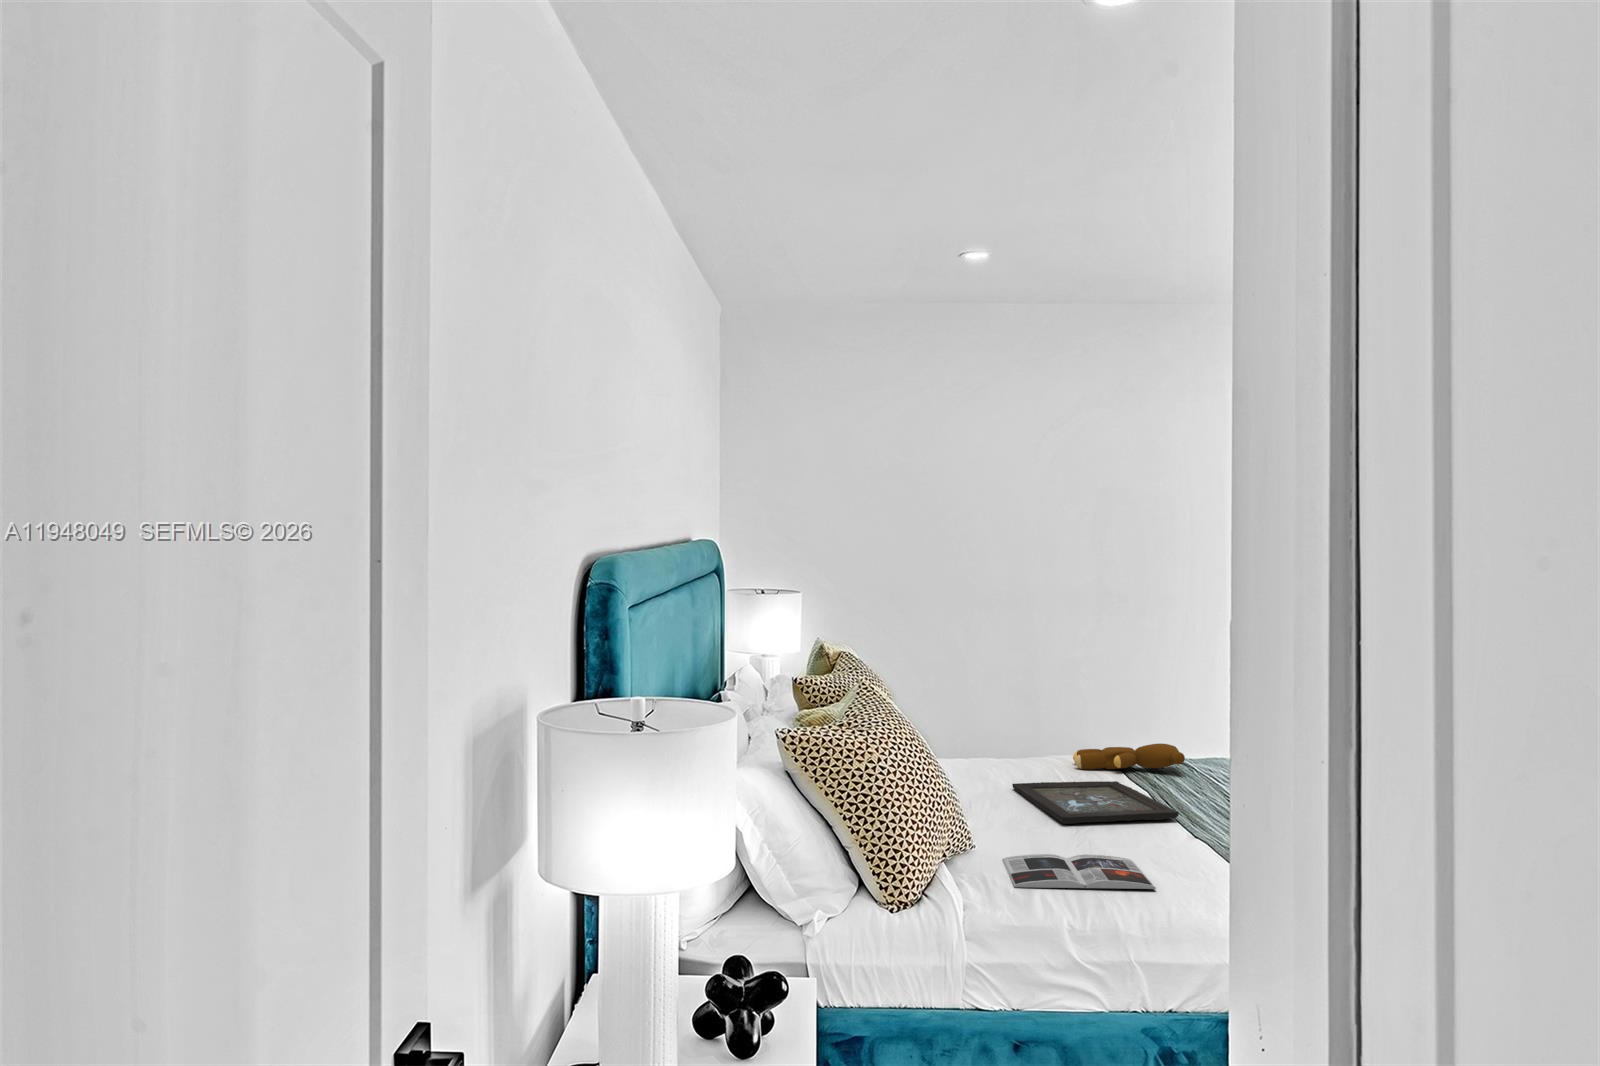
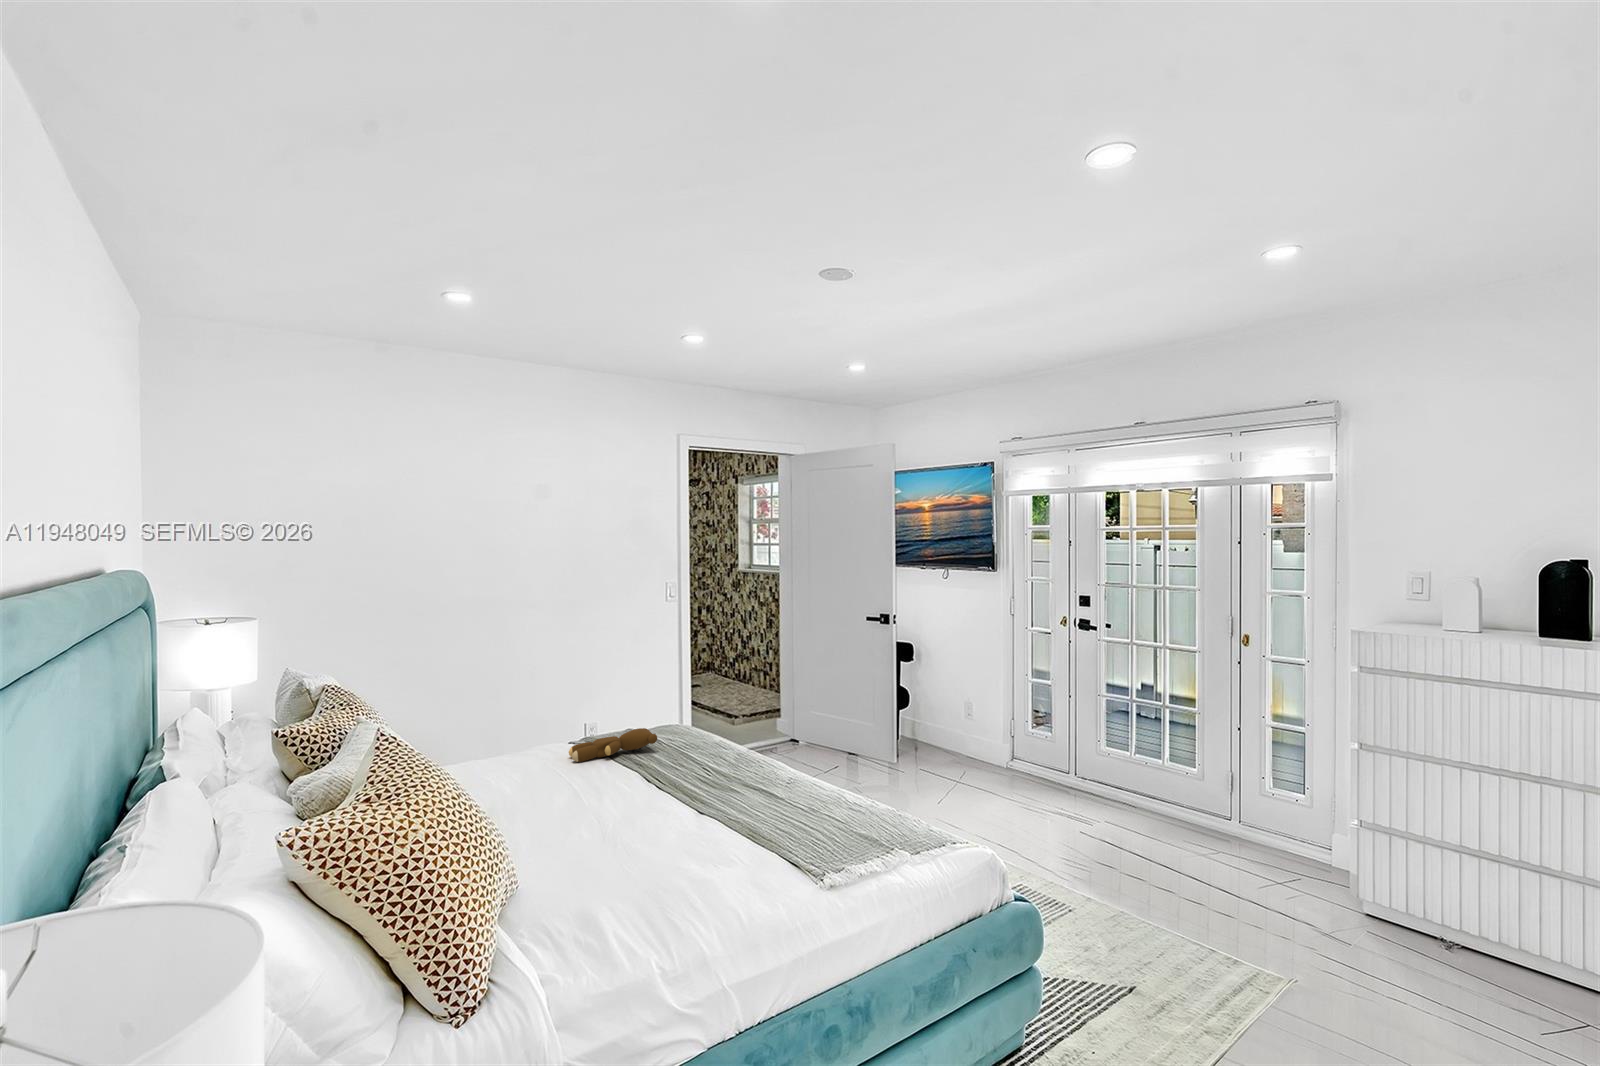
tray: present [1012,781,1179,824] -> none [529,770,678,829]
magazine: present [1002,854,1156,889] -> none [555,855,706,930]

